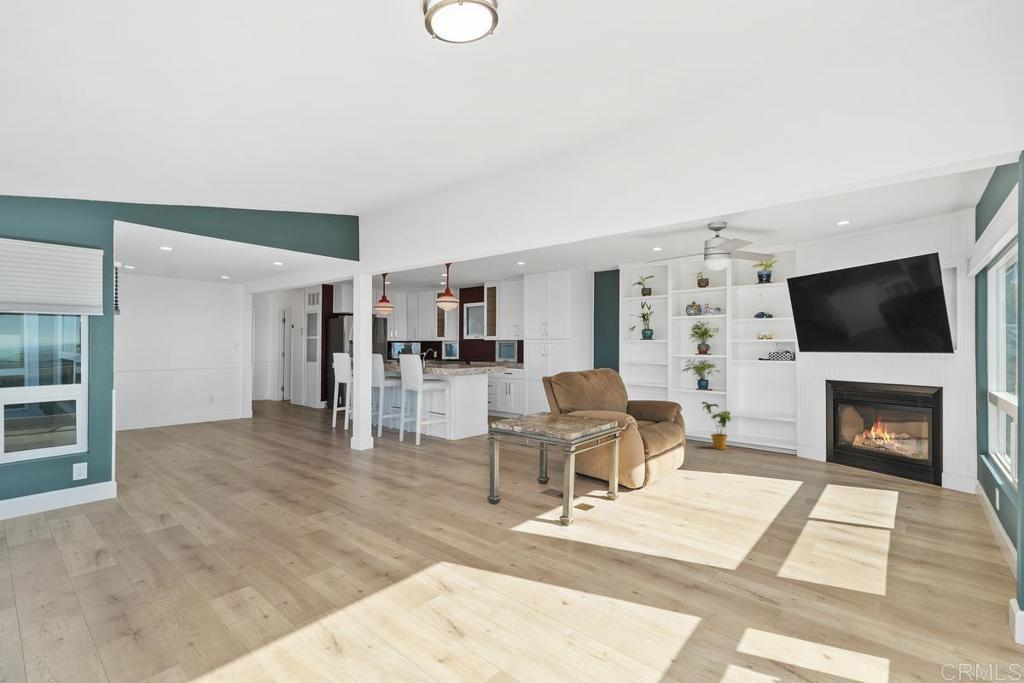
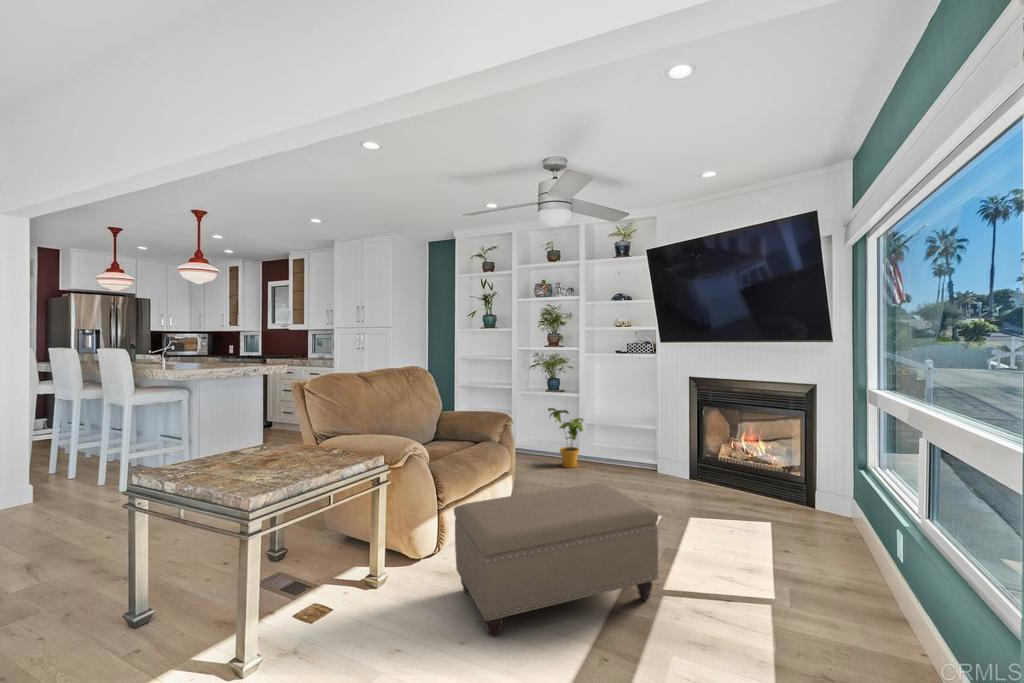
ottoman: none [662,446,811,530] -> present [454,483,659,637]

